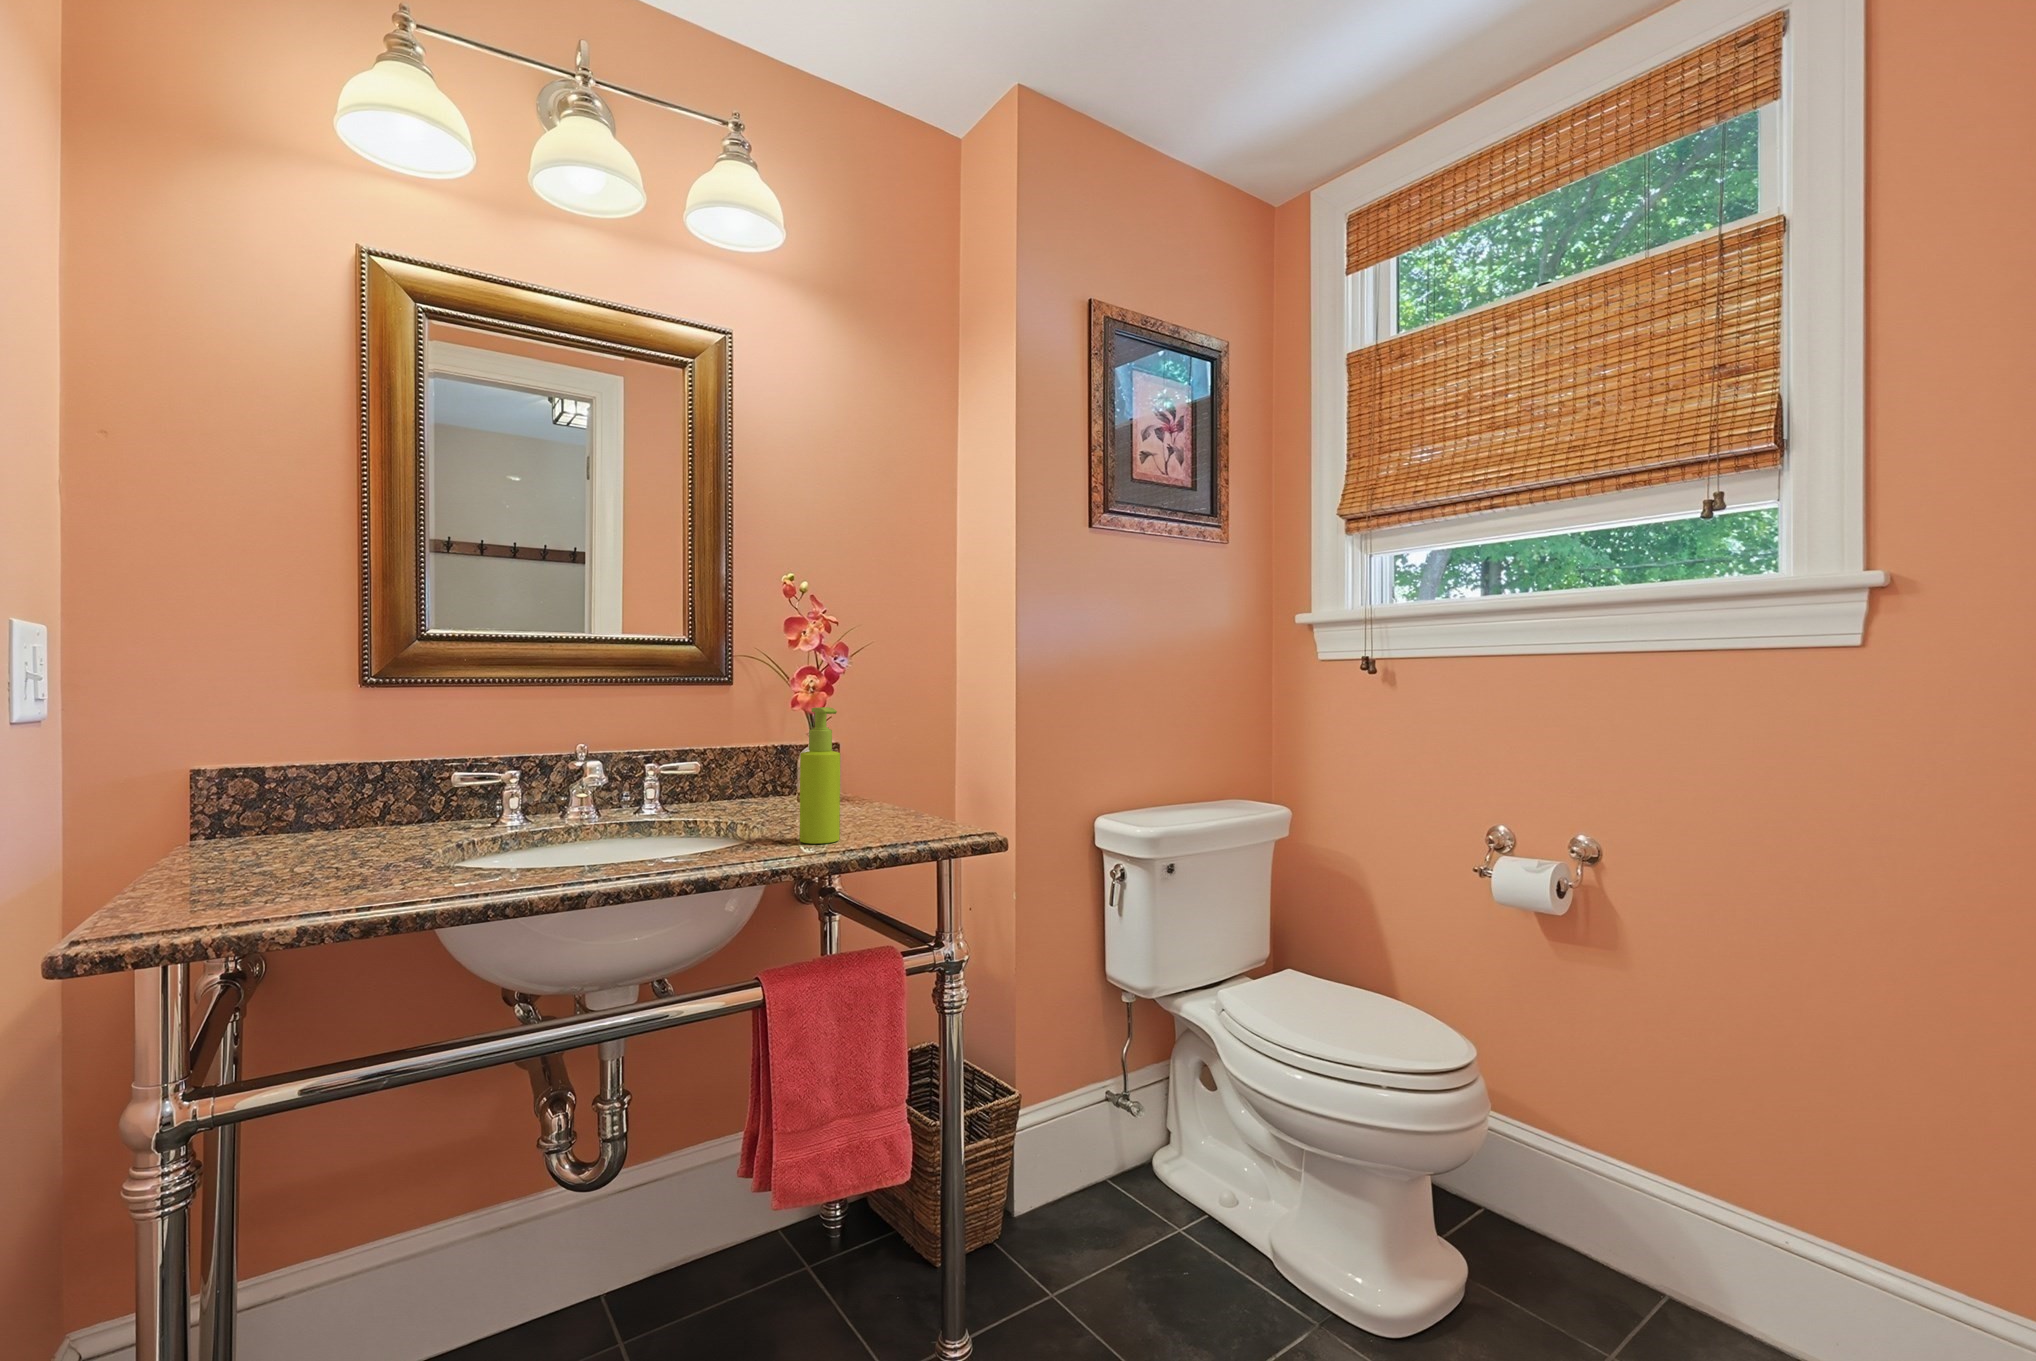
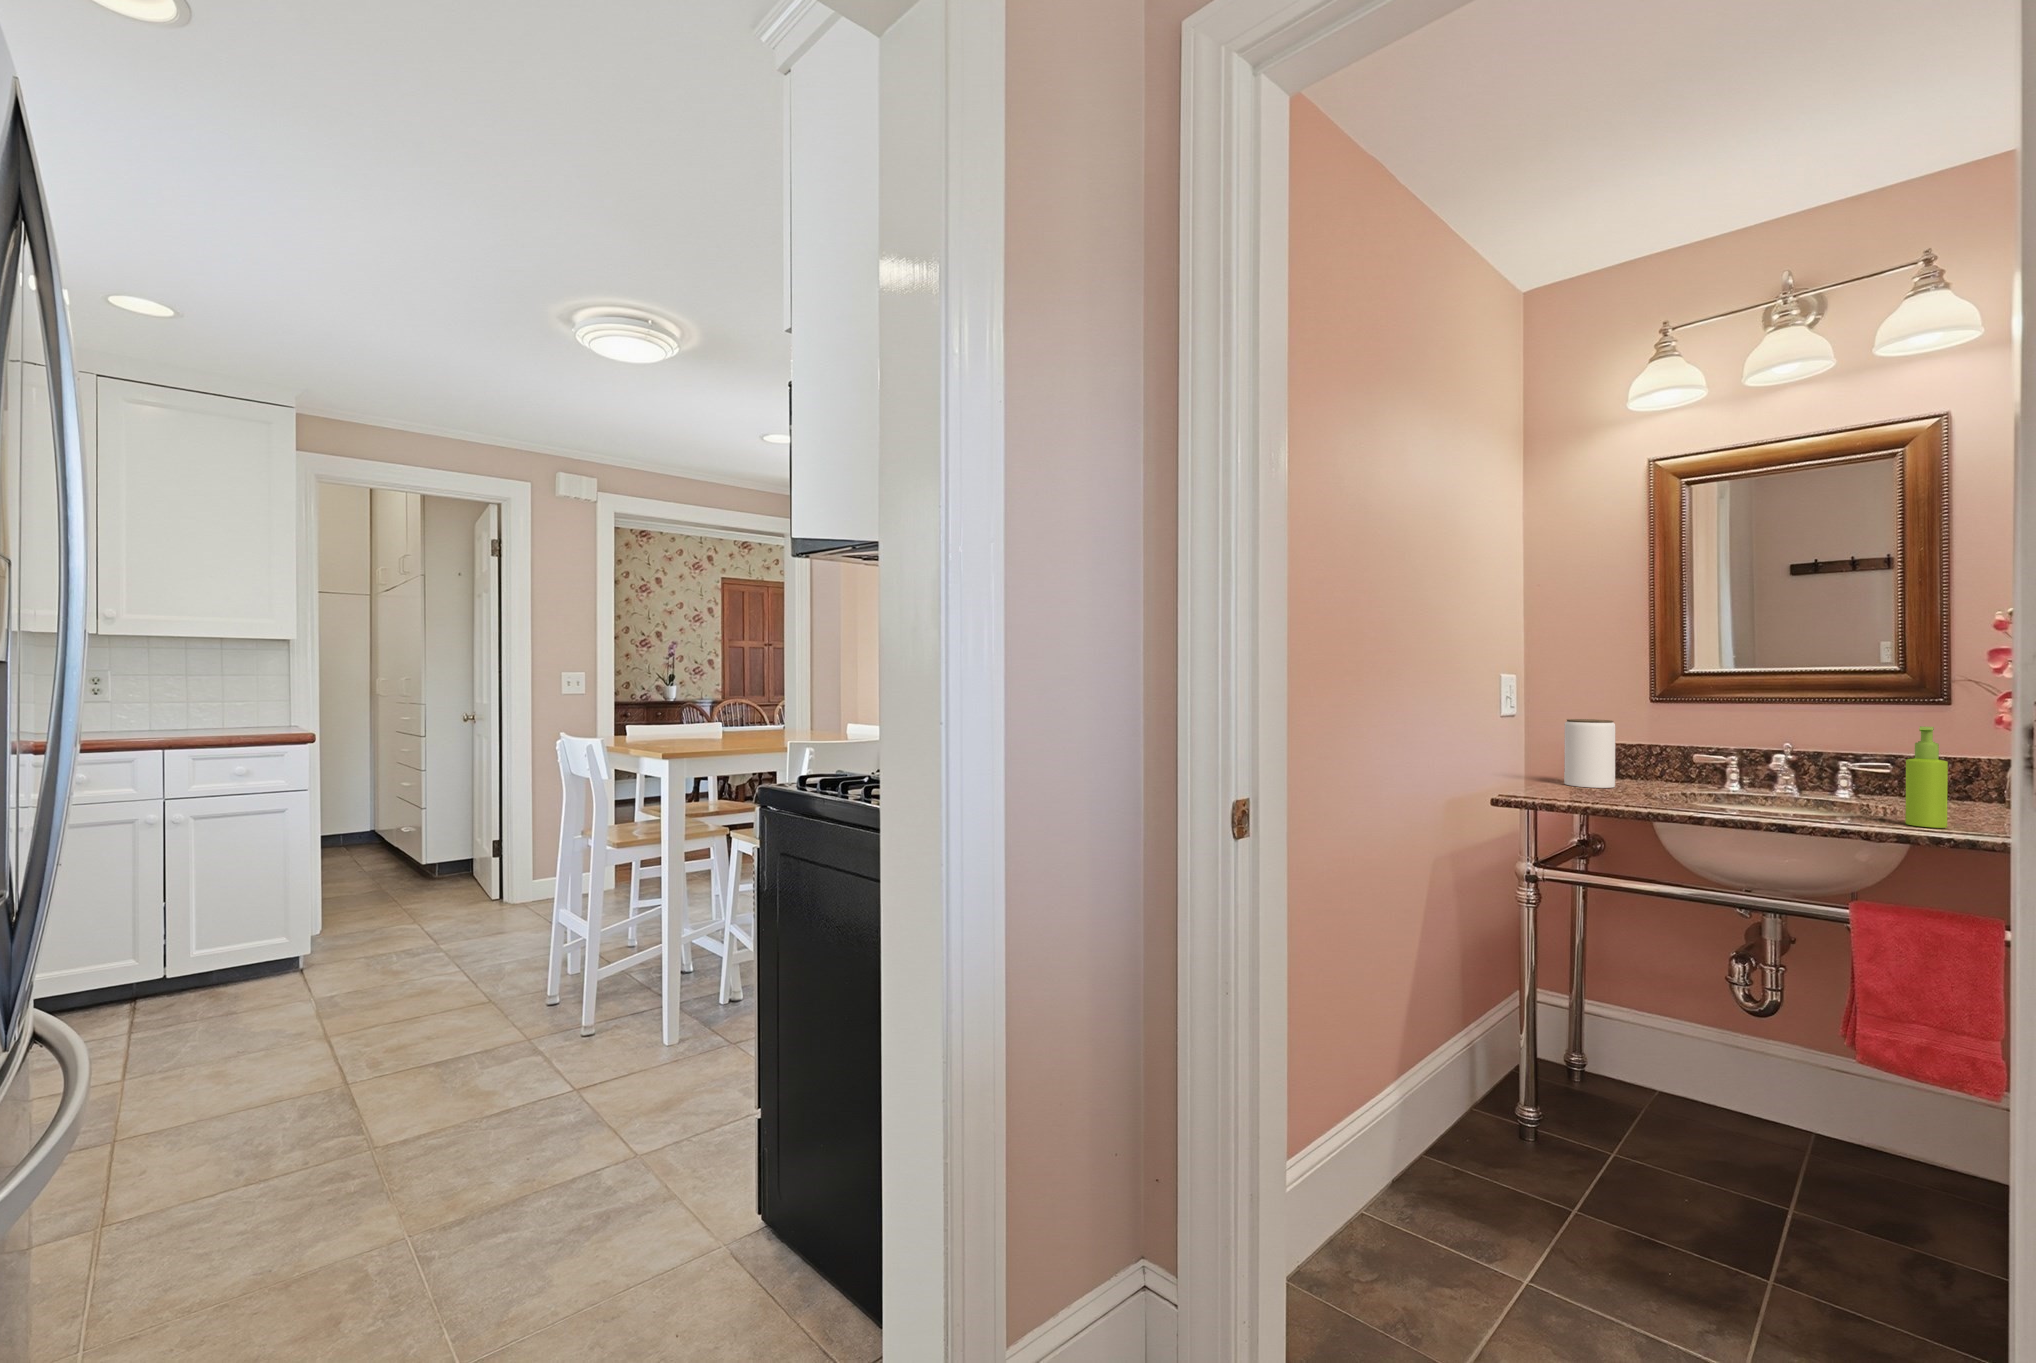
jar: none [208,723,328,871] -> present [1564,719,1615,788]

